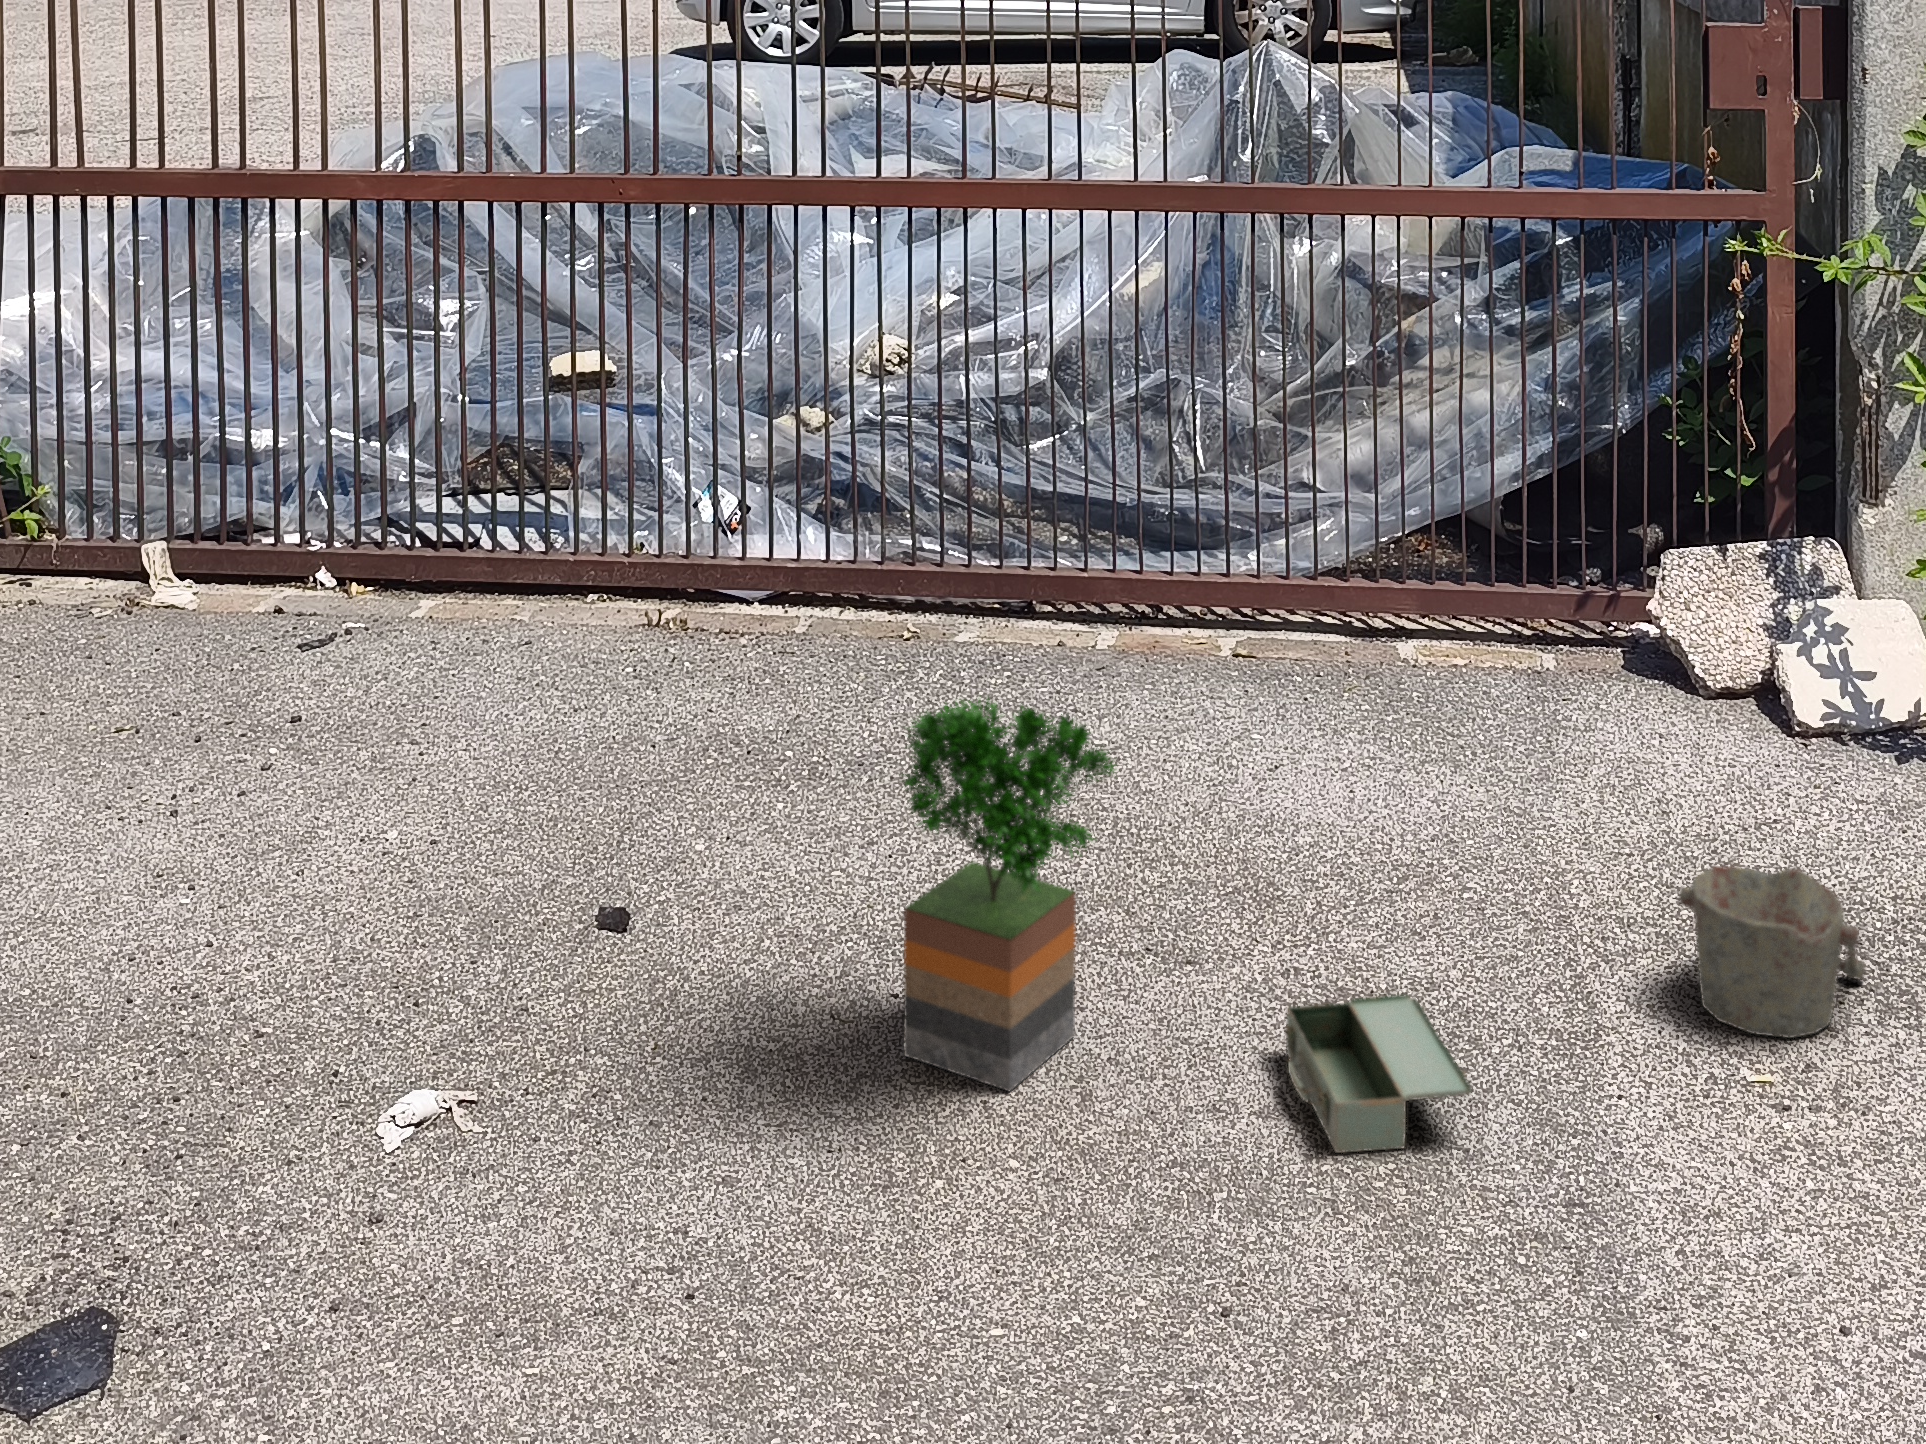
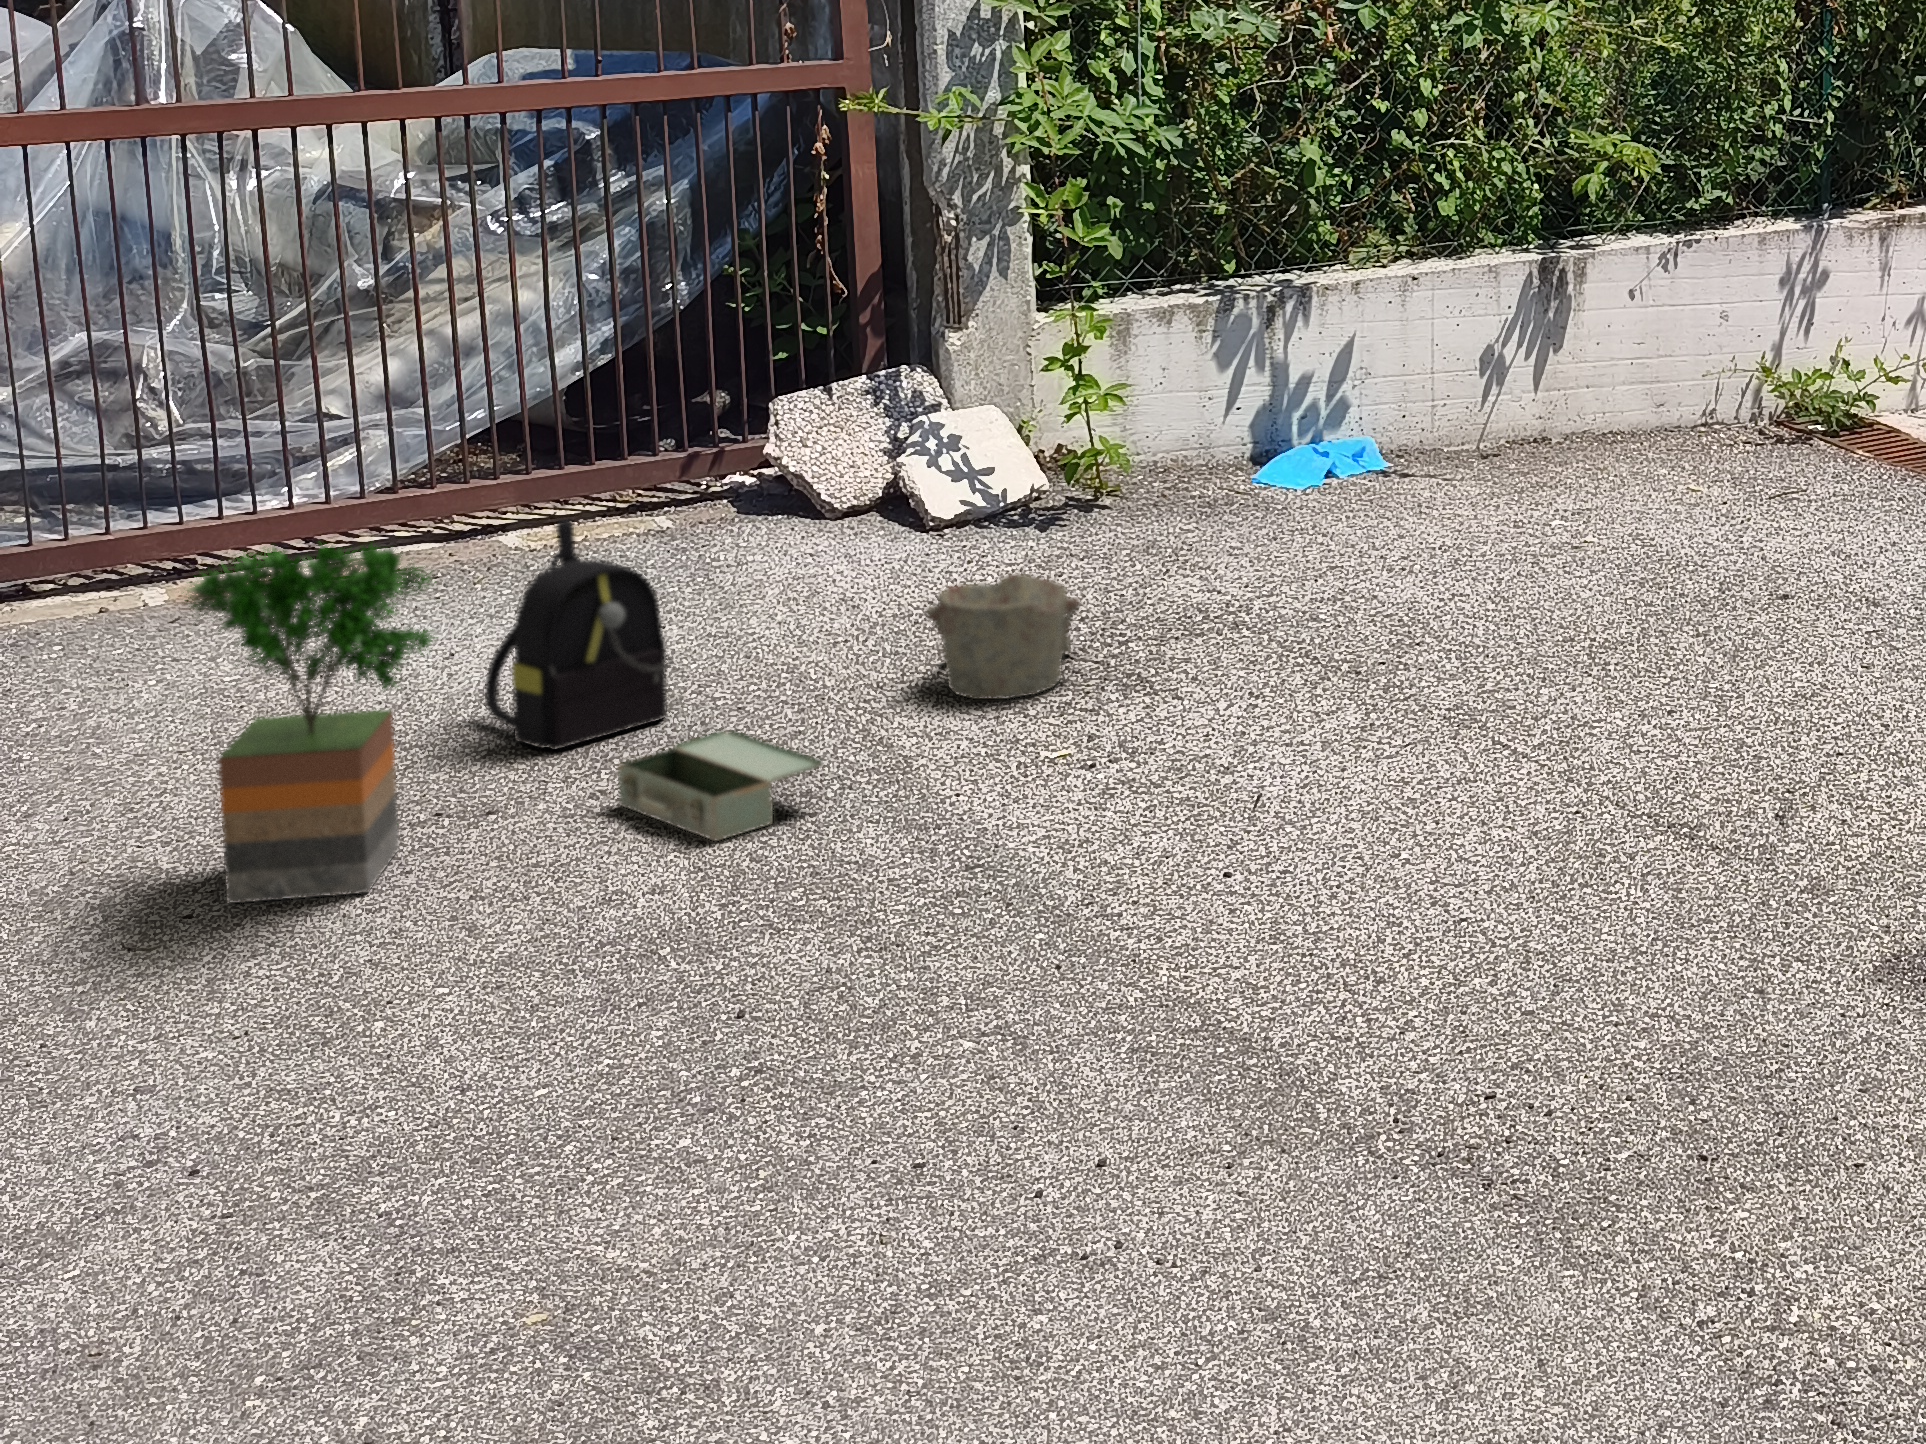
backpack: none [1252,691,1416,945] -> present [485,519,673,750]

